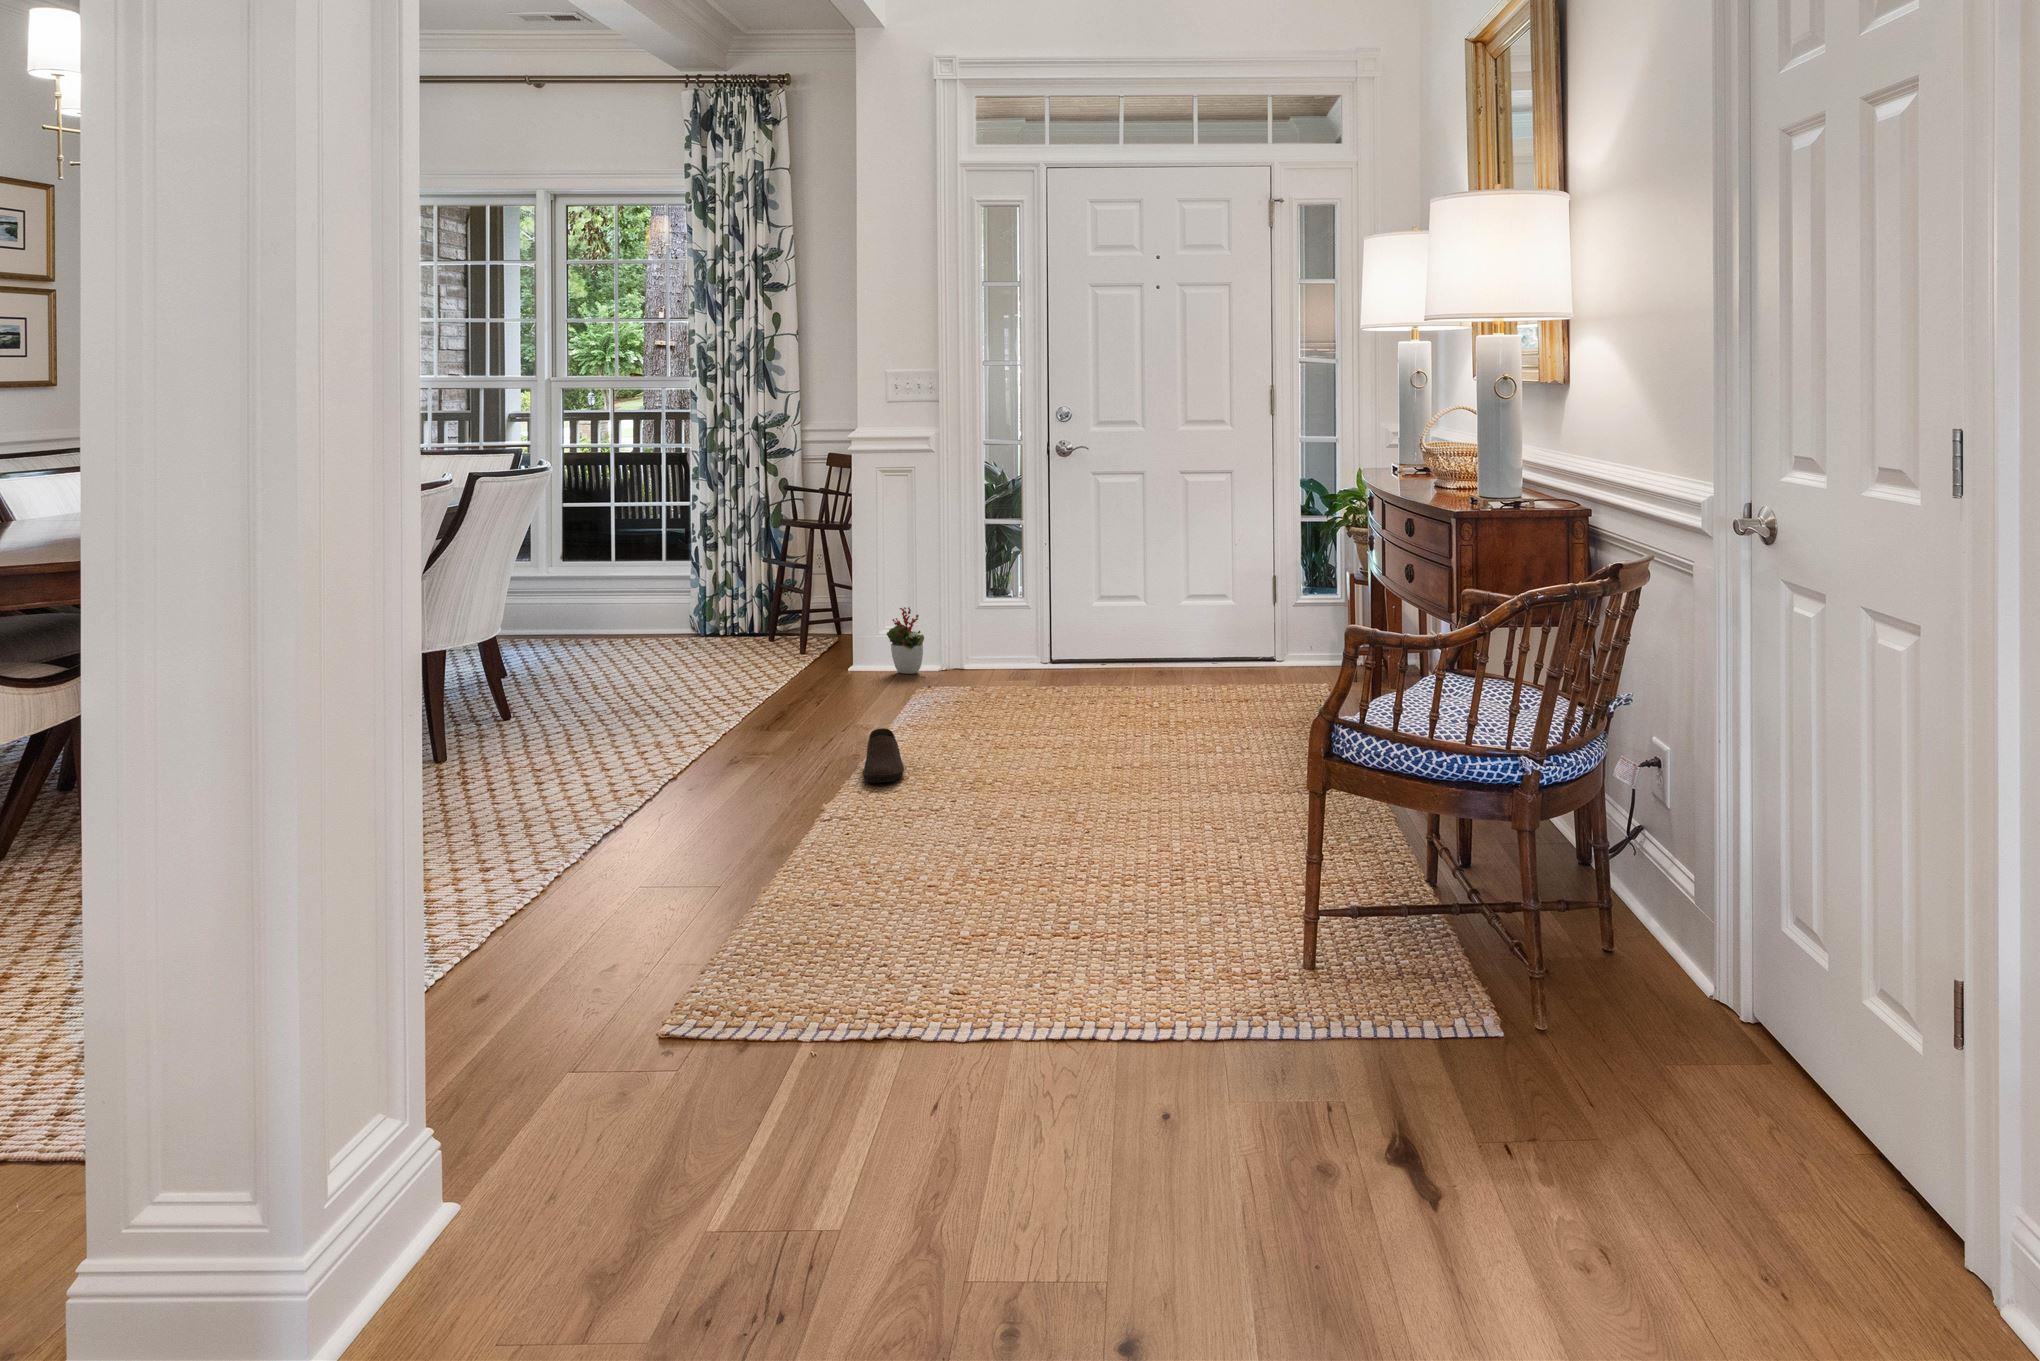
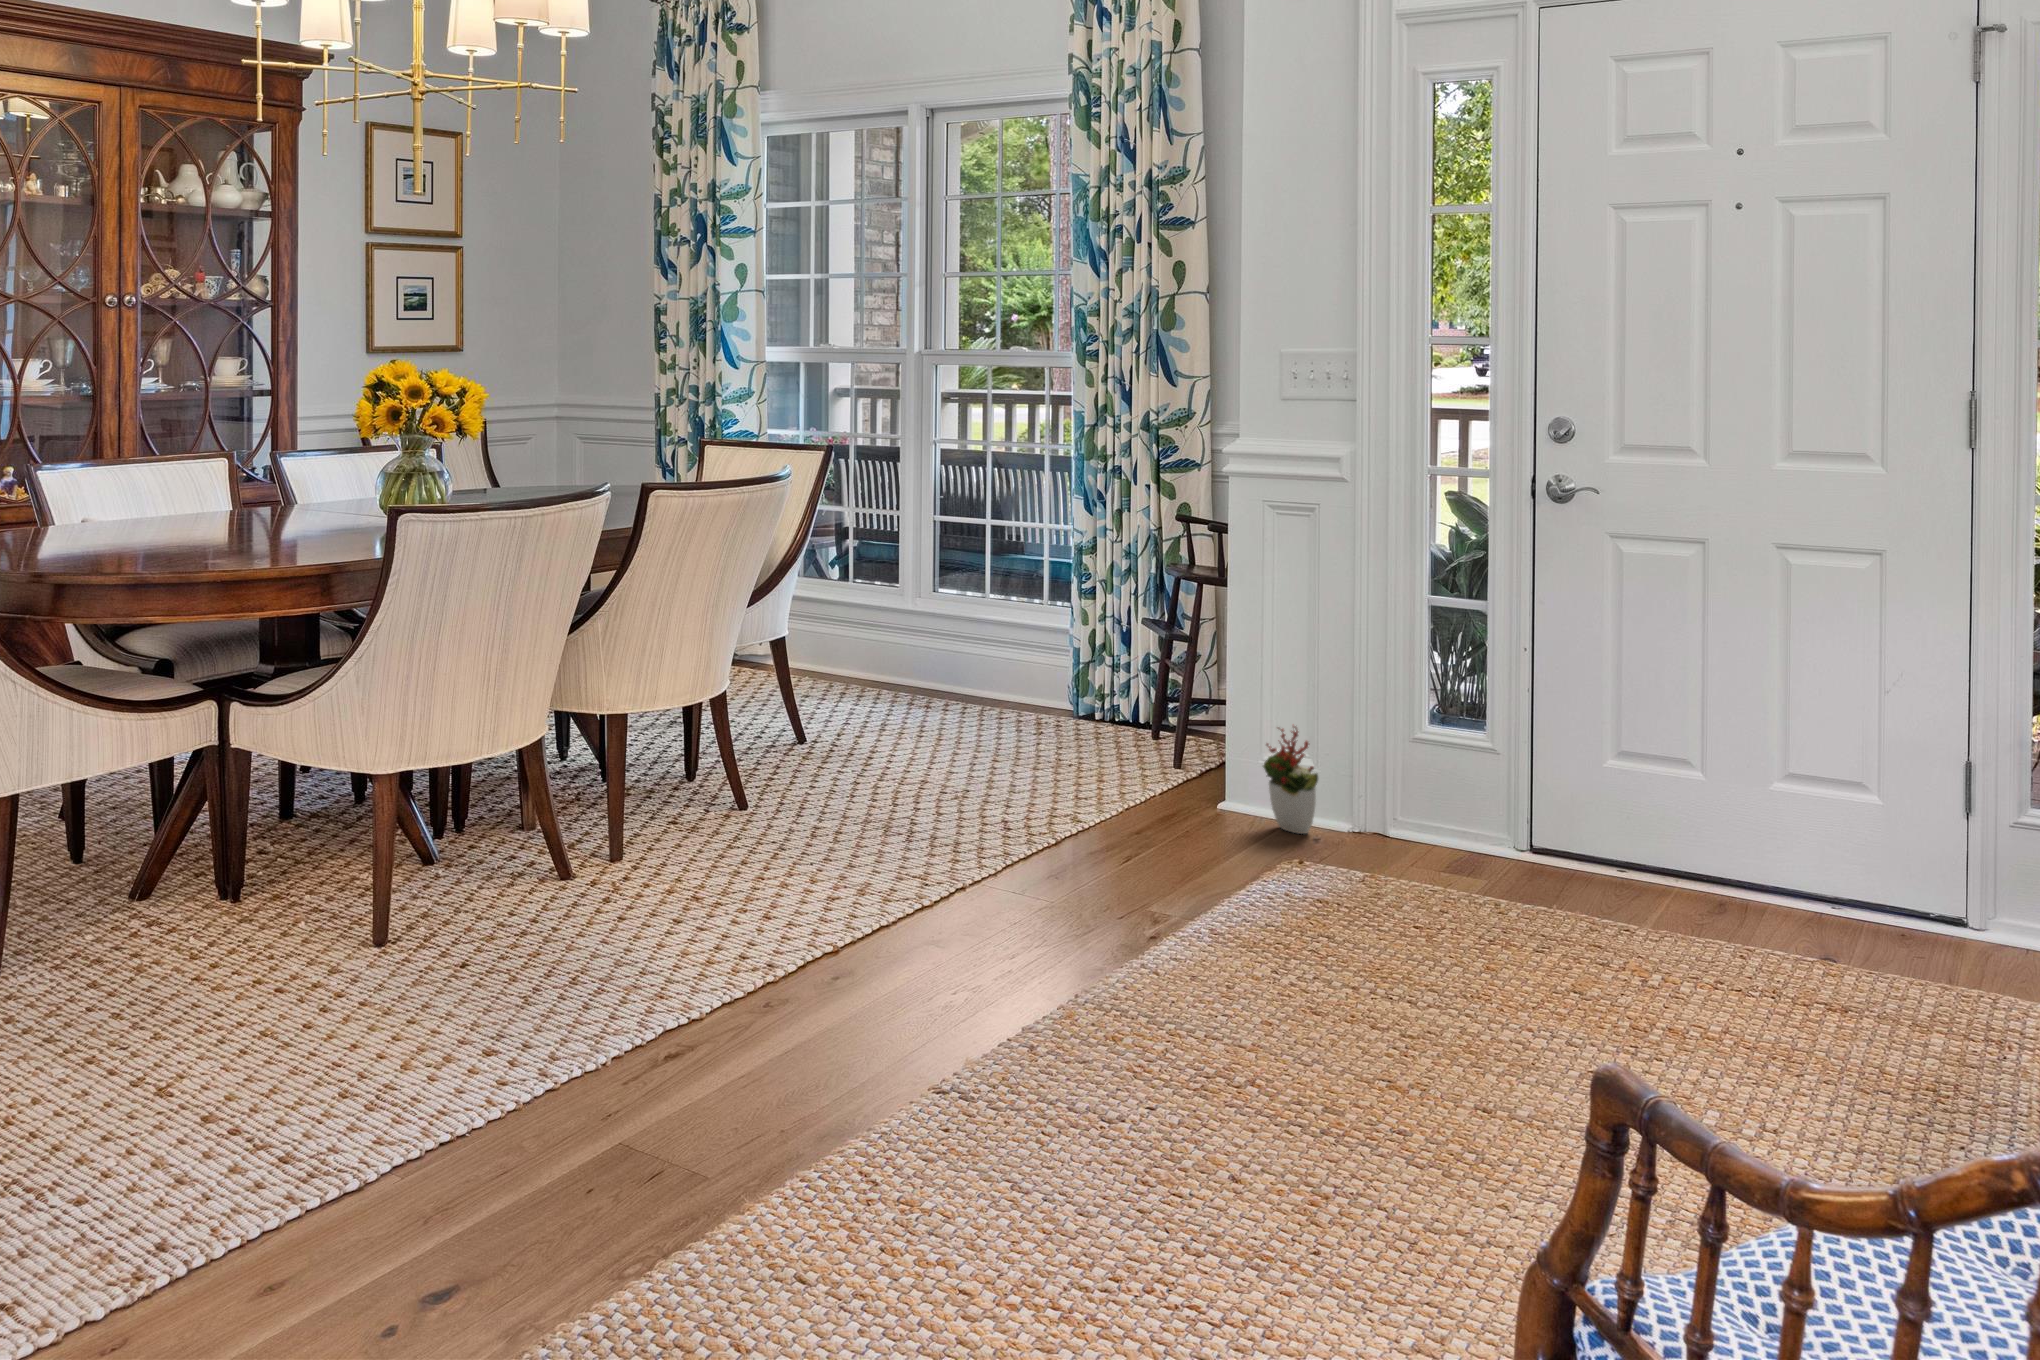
shoe: present [863,728,904,783] -> none [1008,968,1109,1087]

